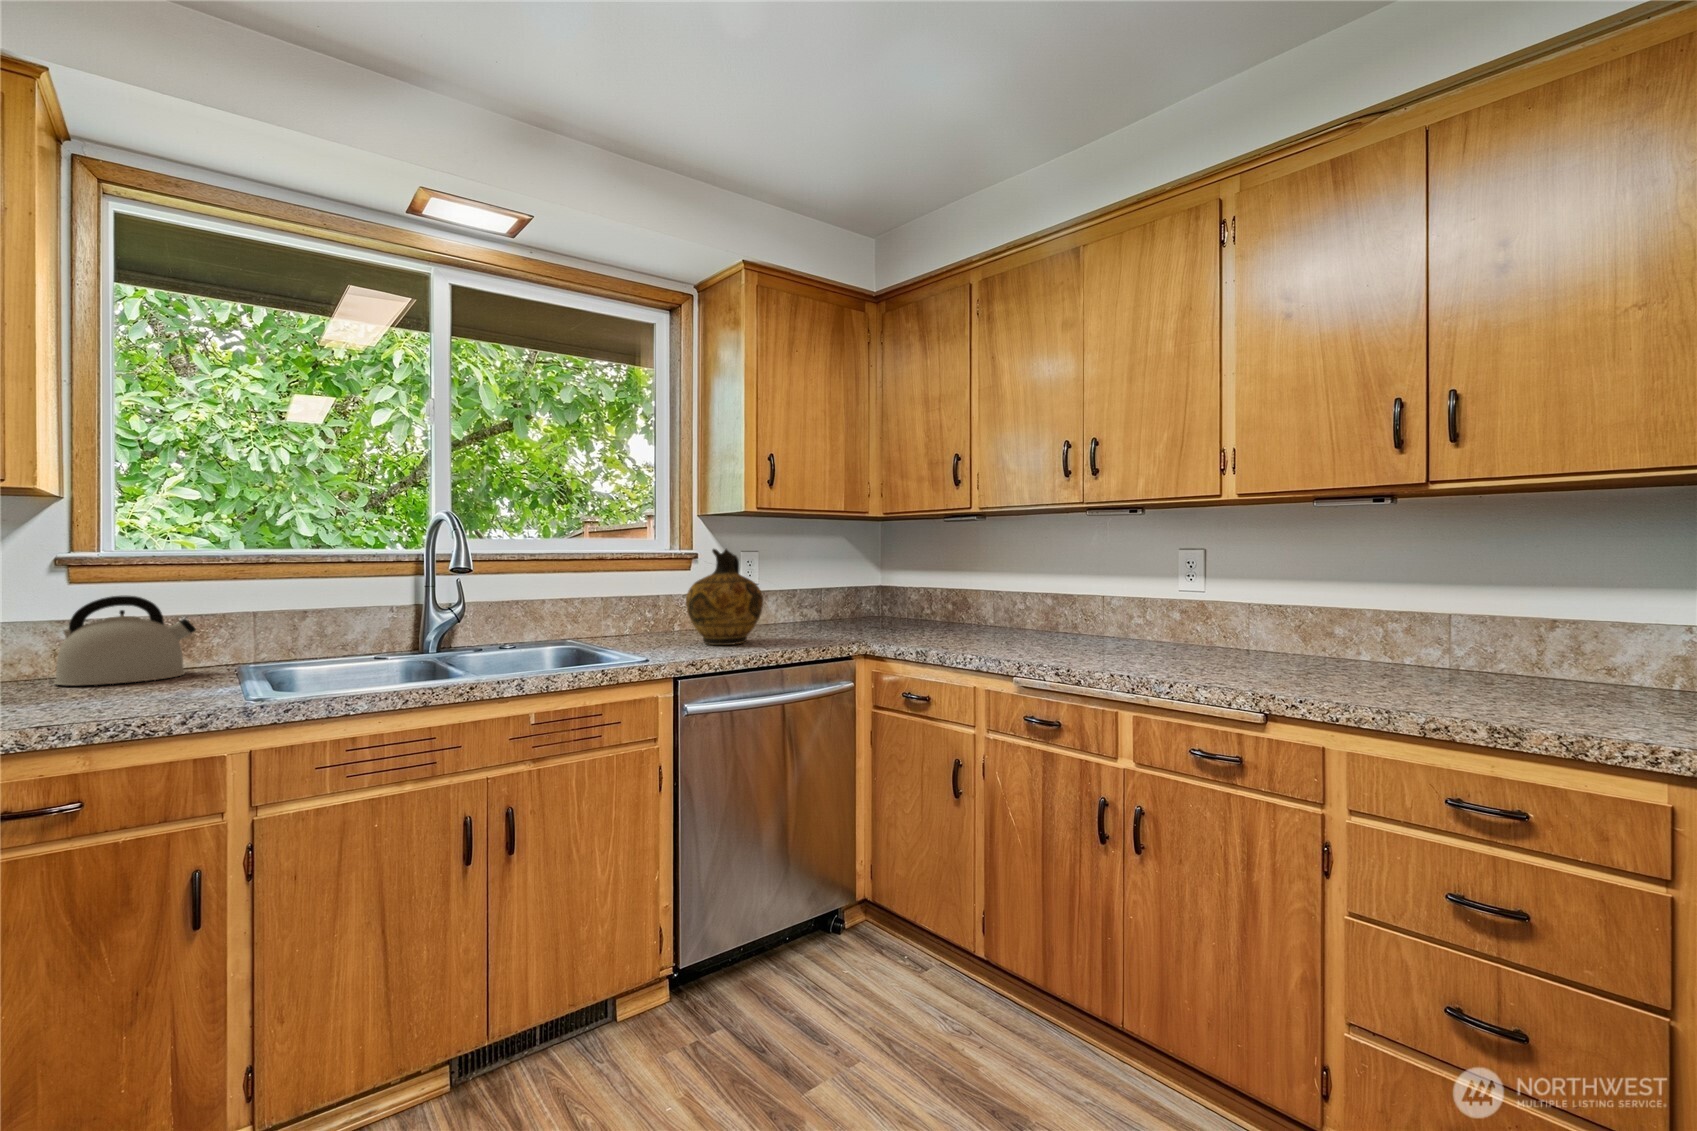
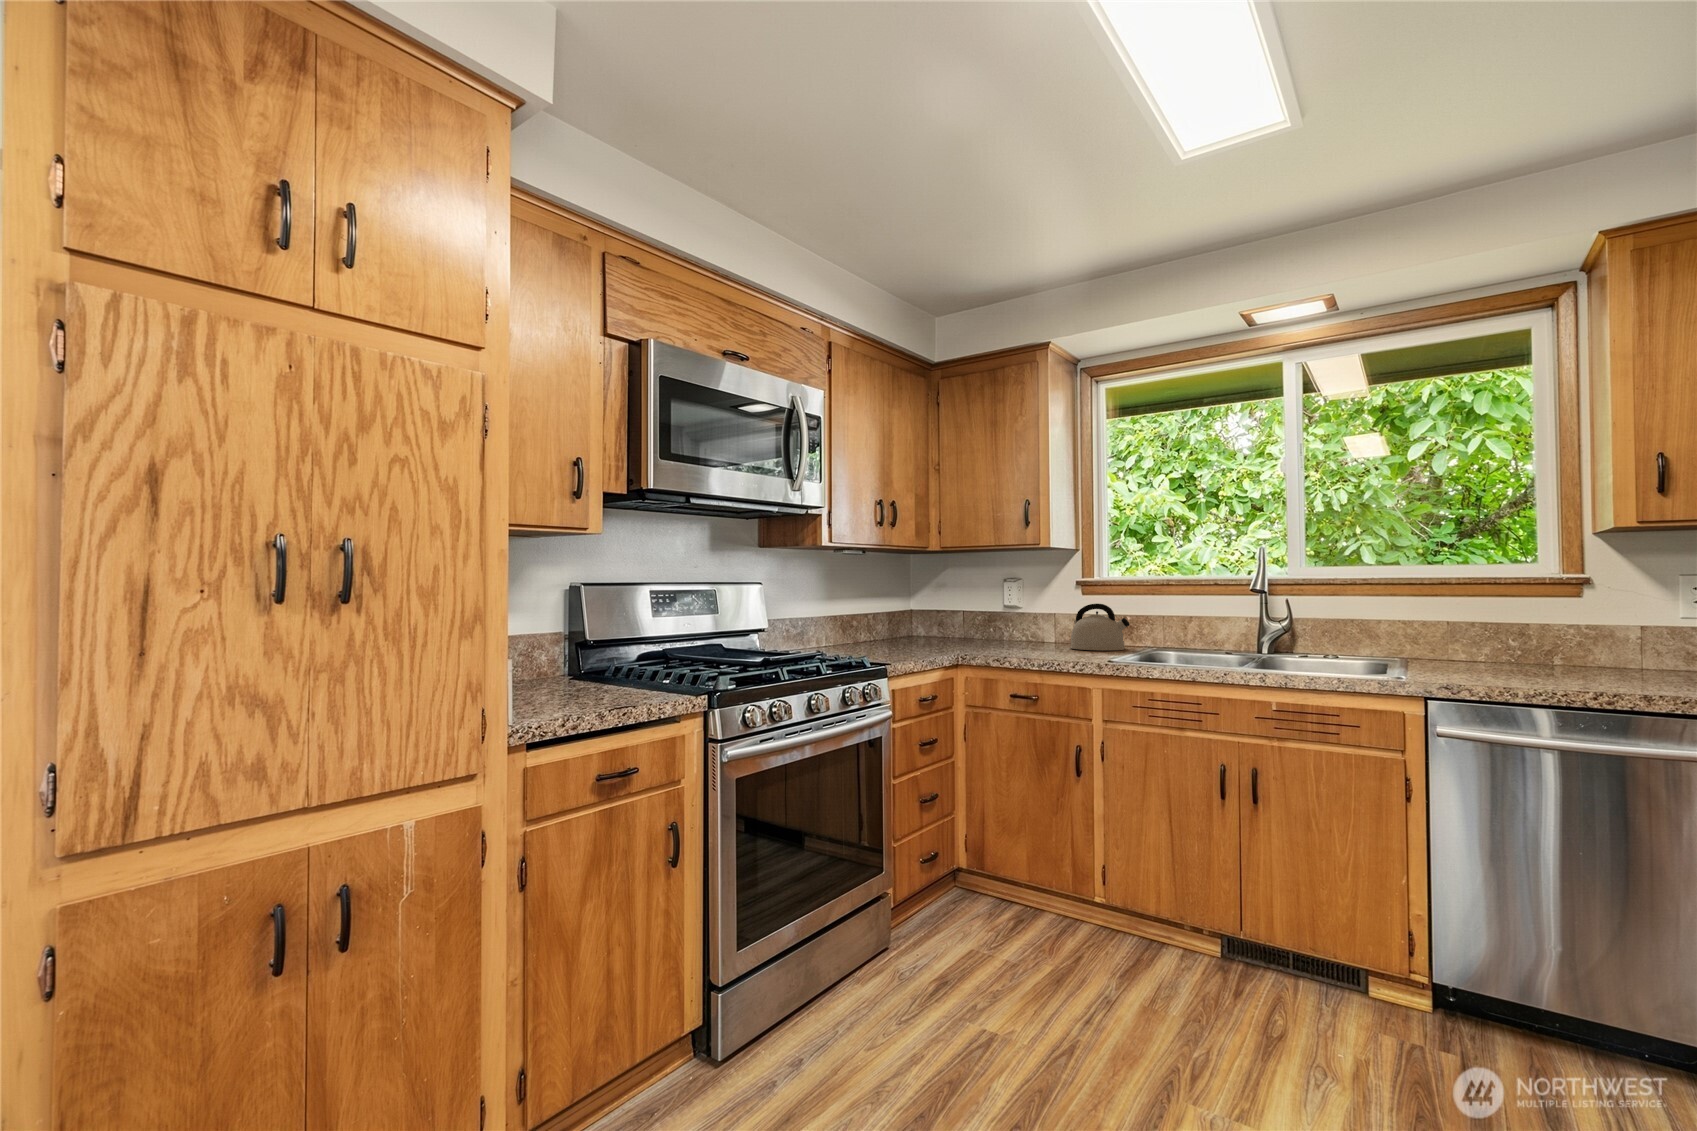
ceramic jug: present [686,549,763,645] -> none [1499,572,1615,679]

